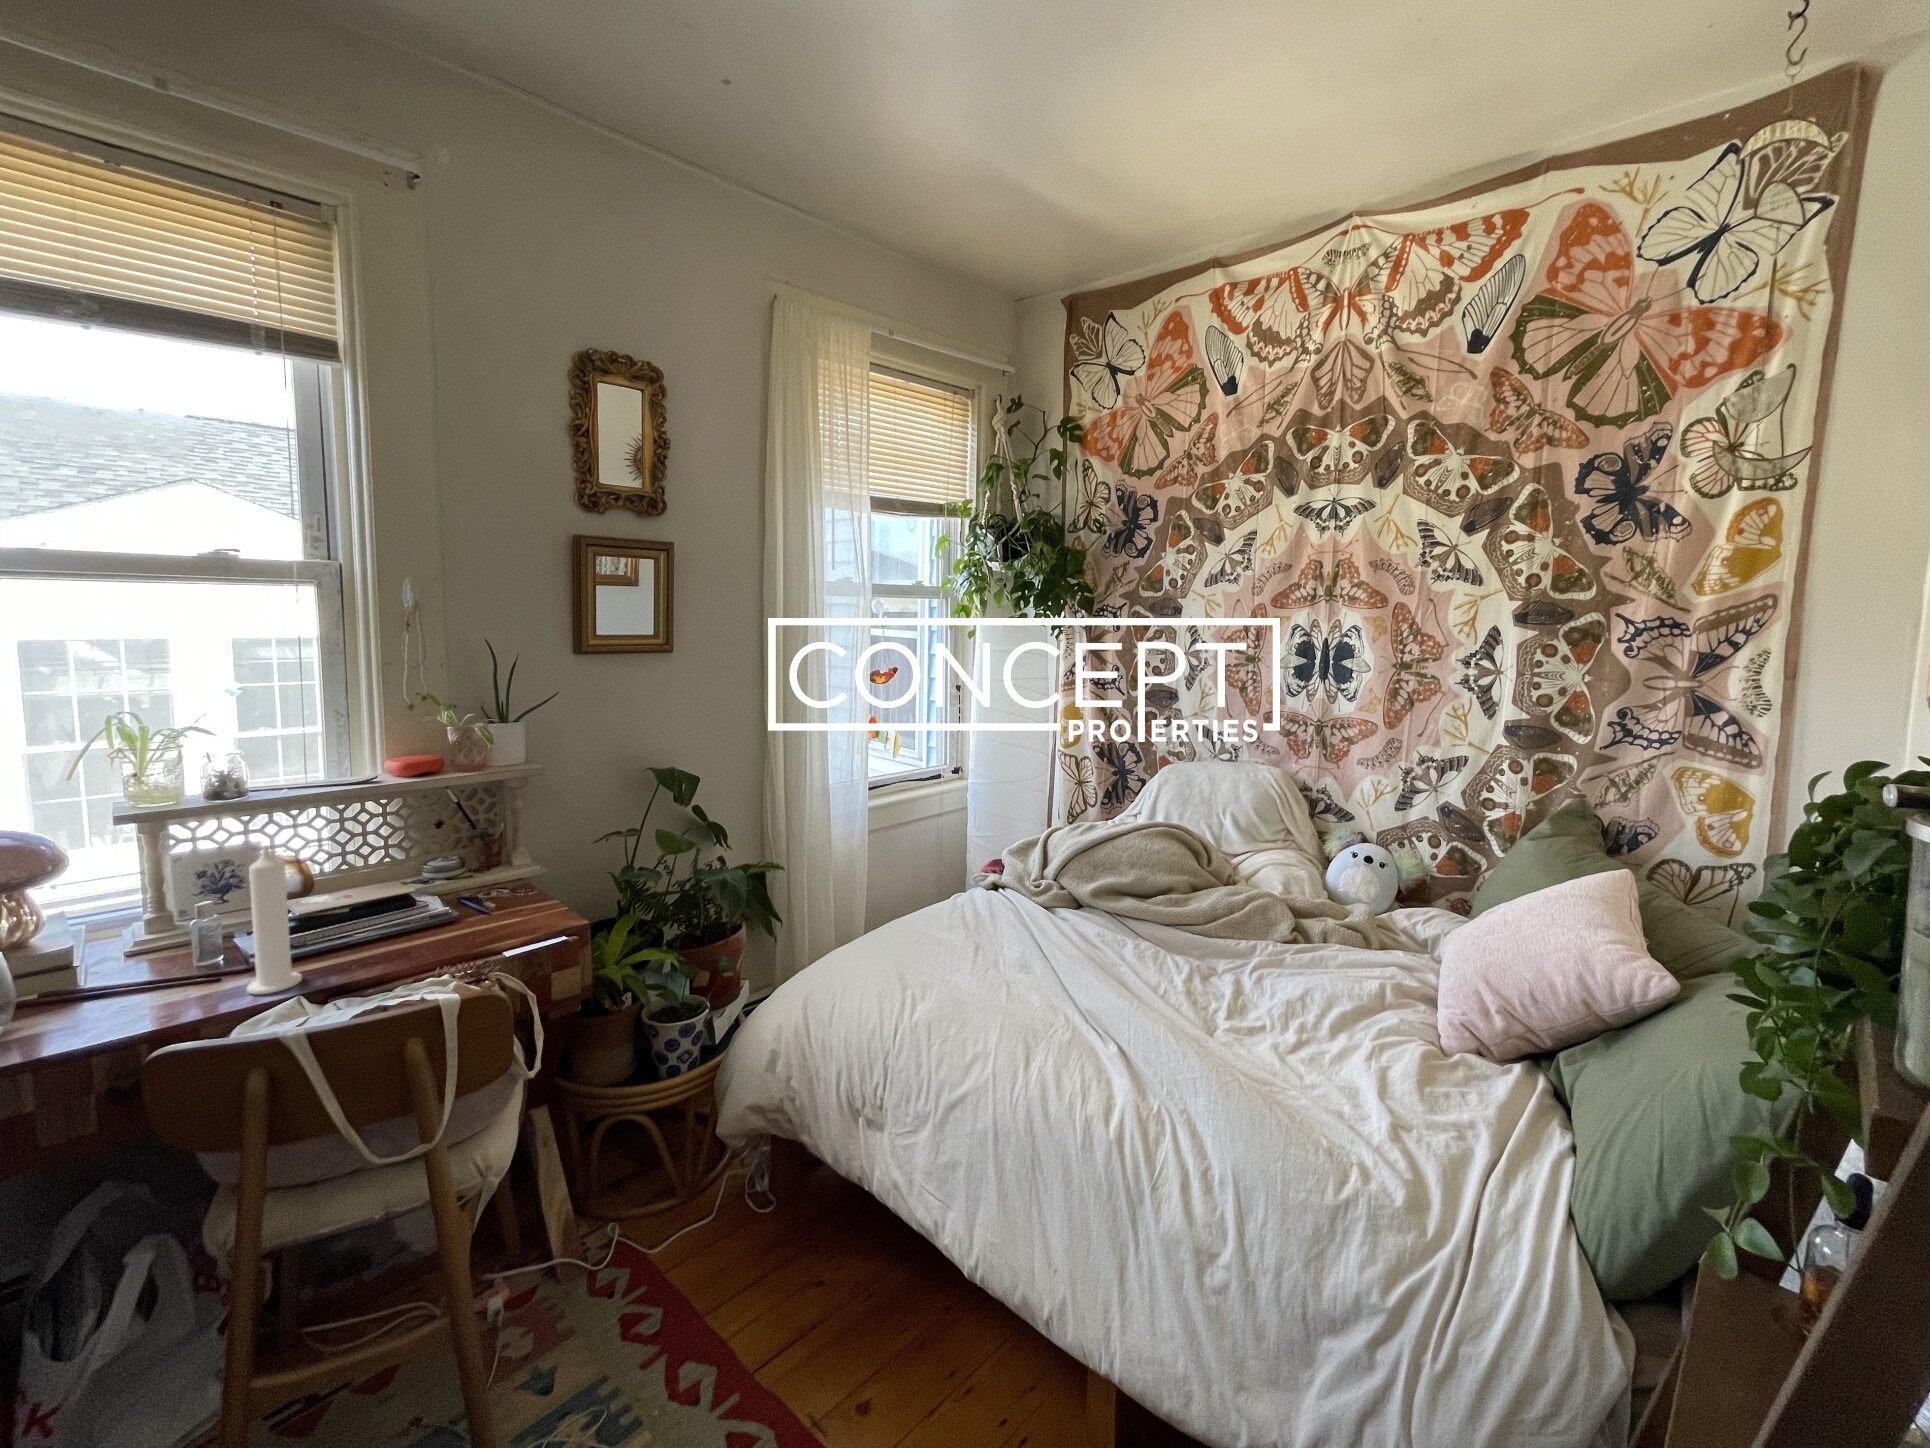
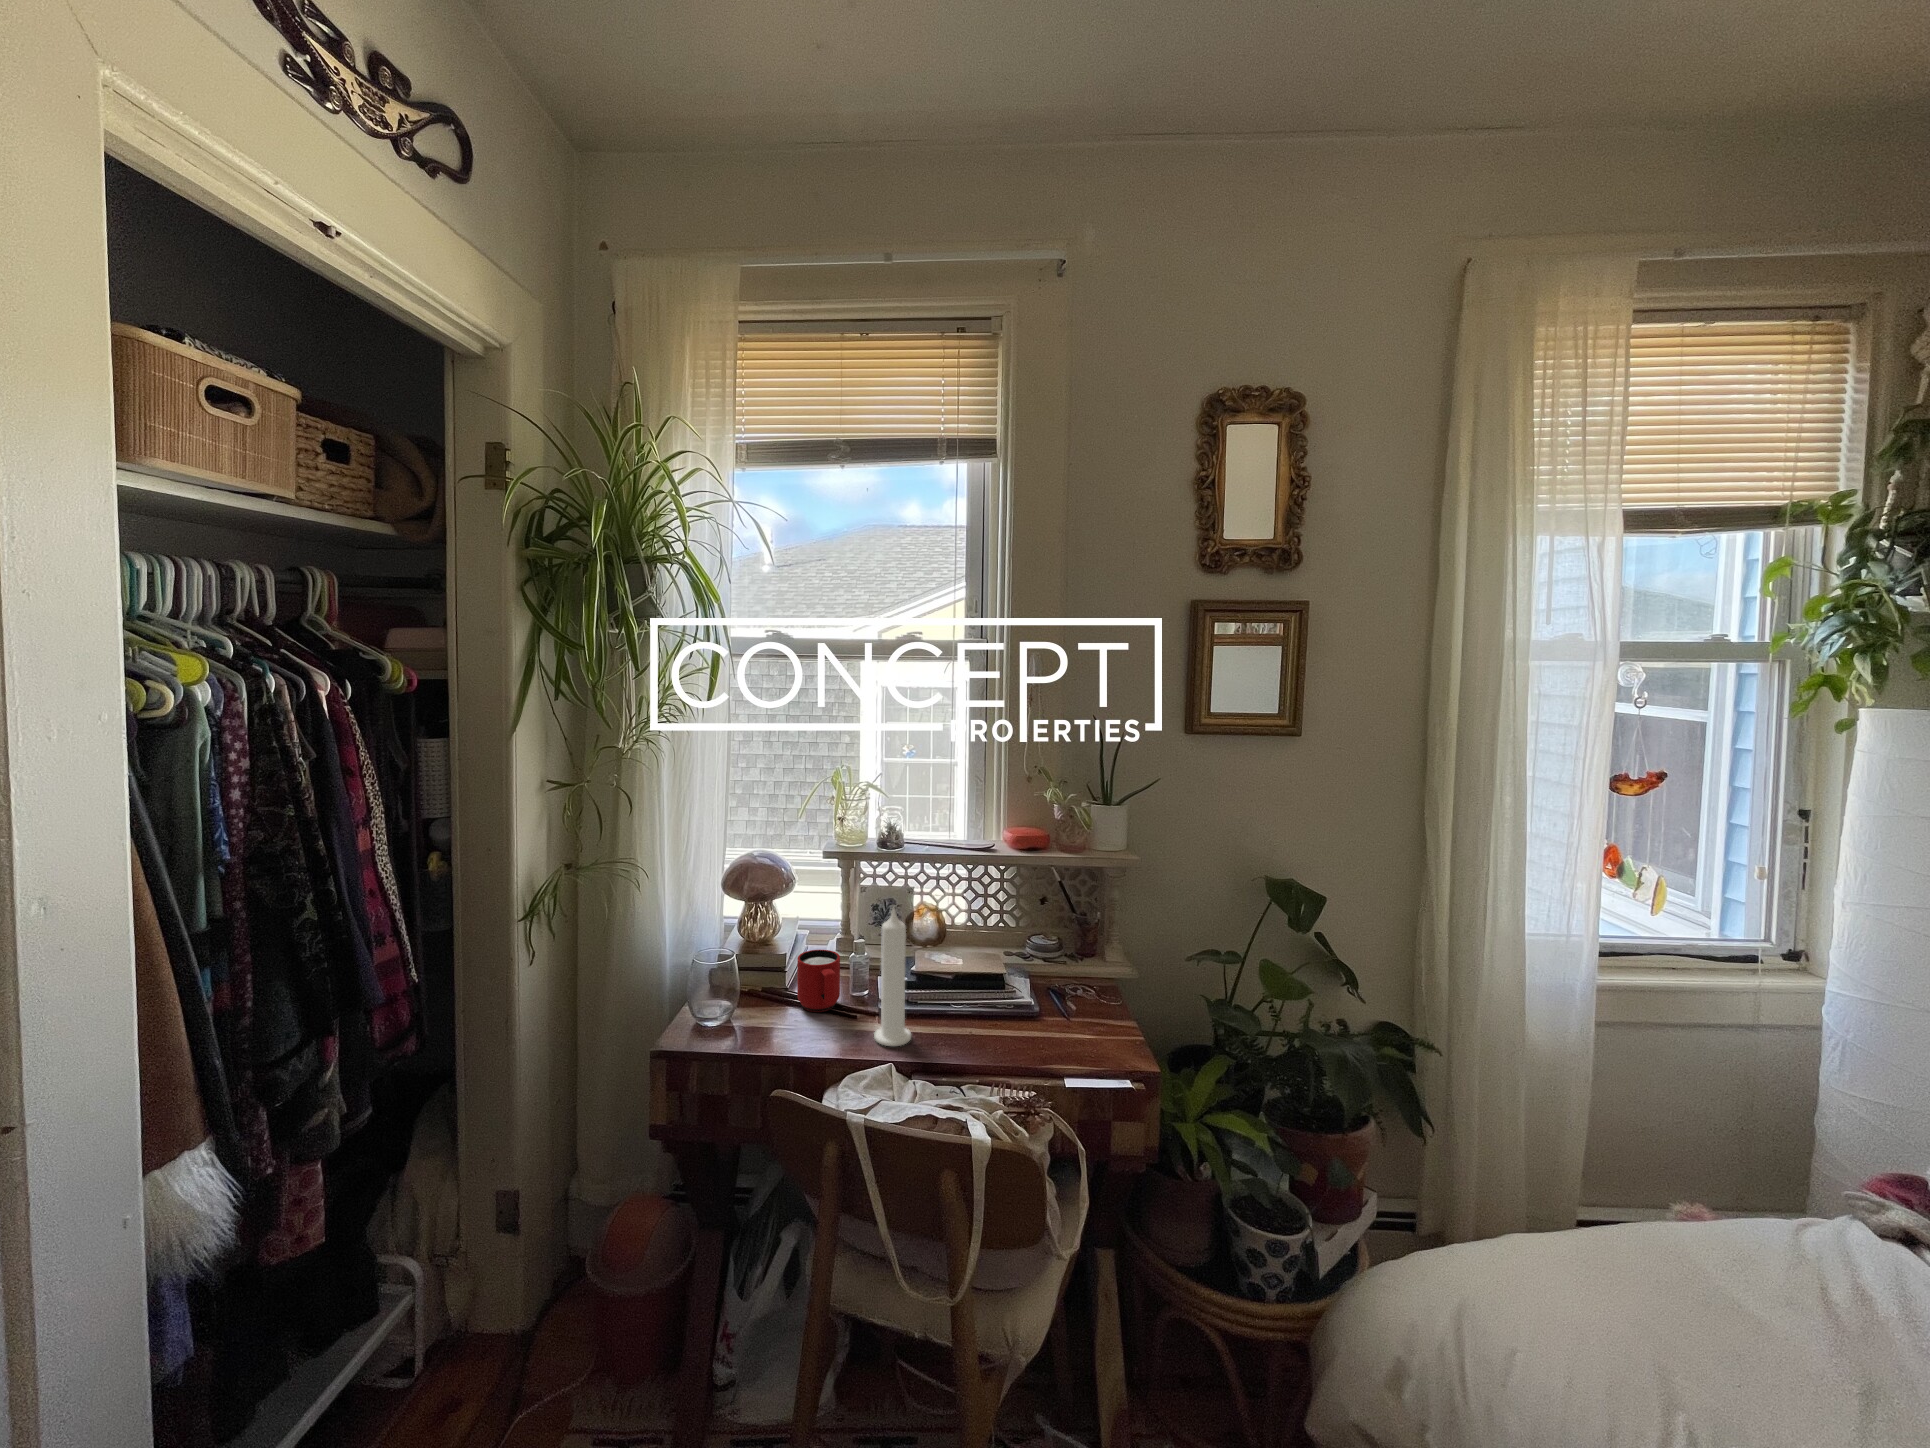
mug: none [95,924,175,1000] -> present [797,950,840,1012]

